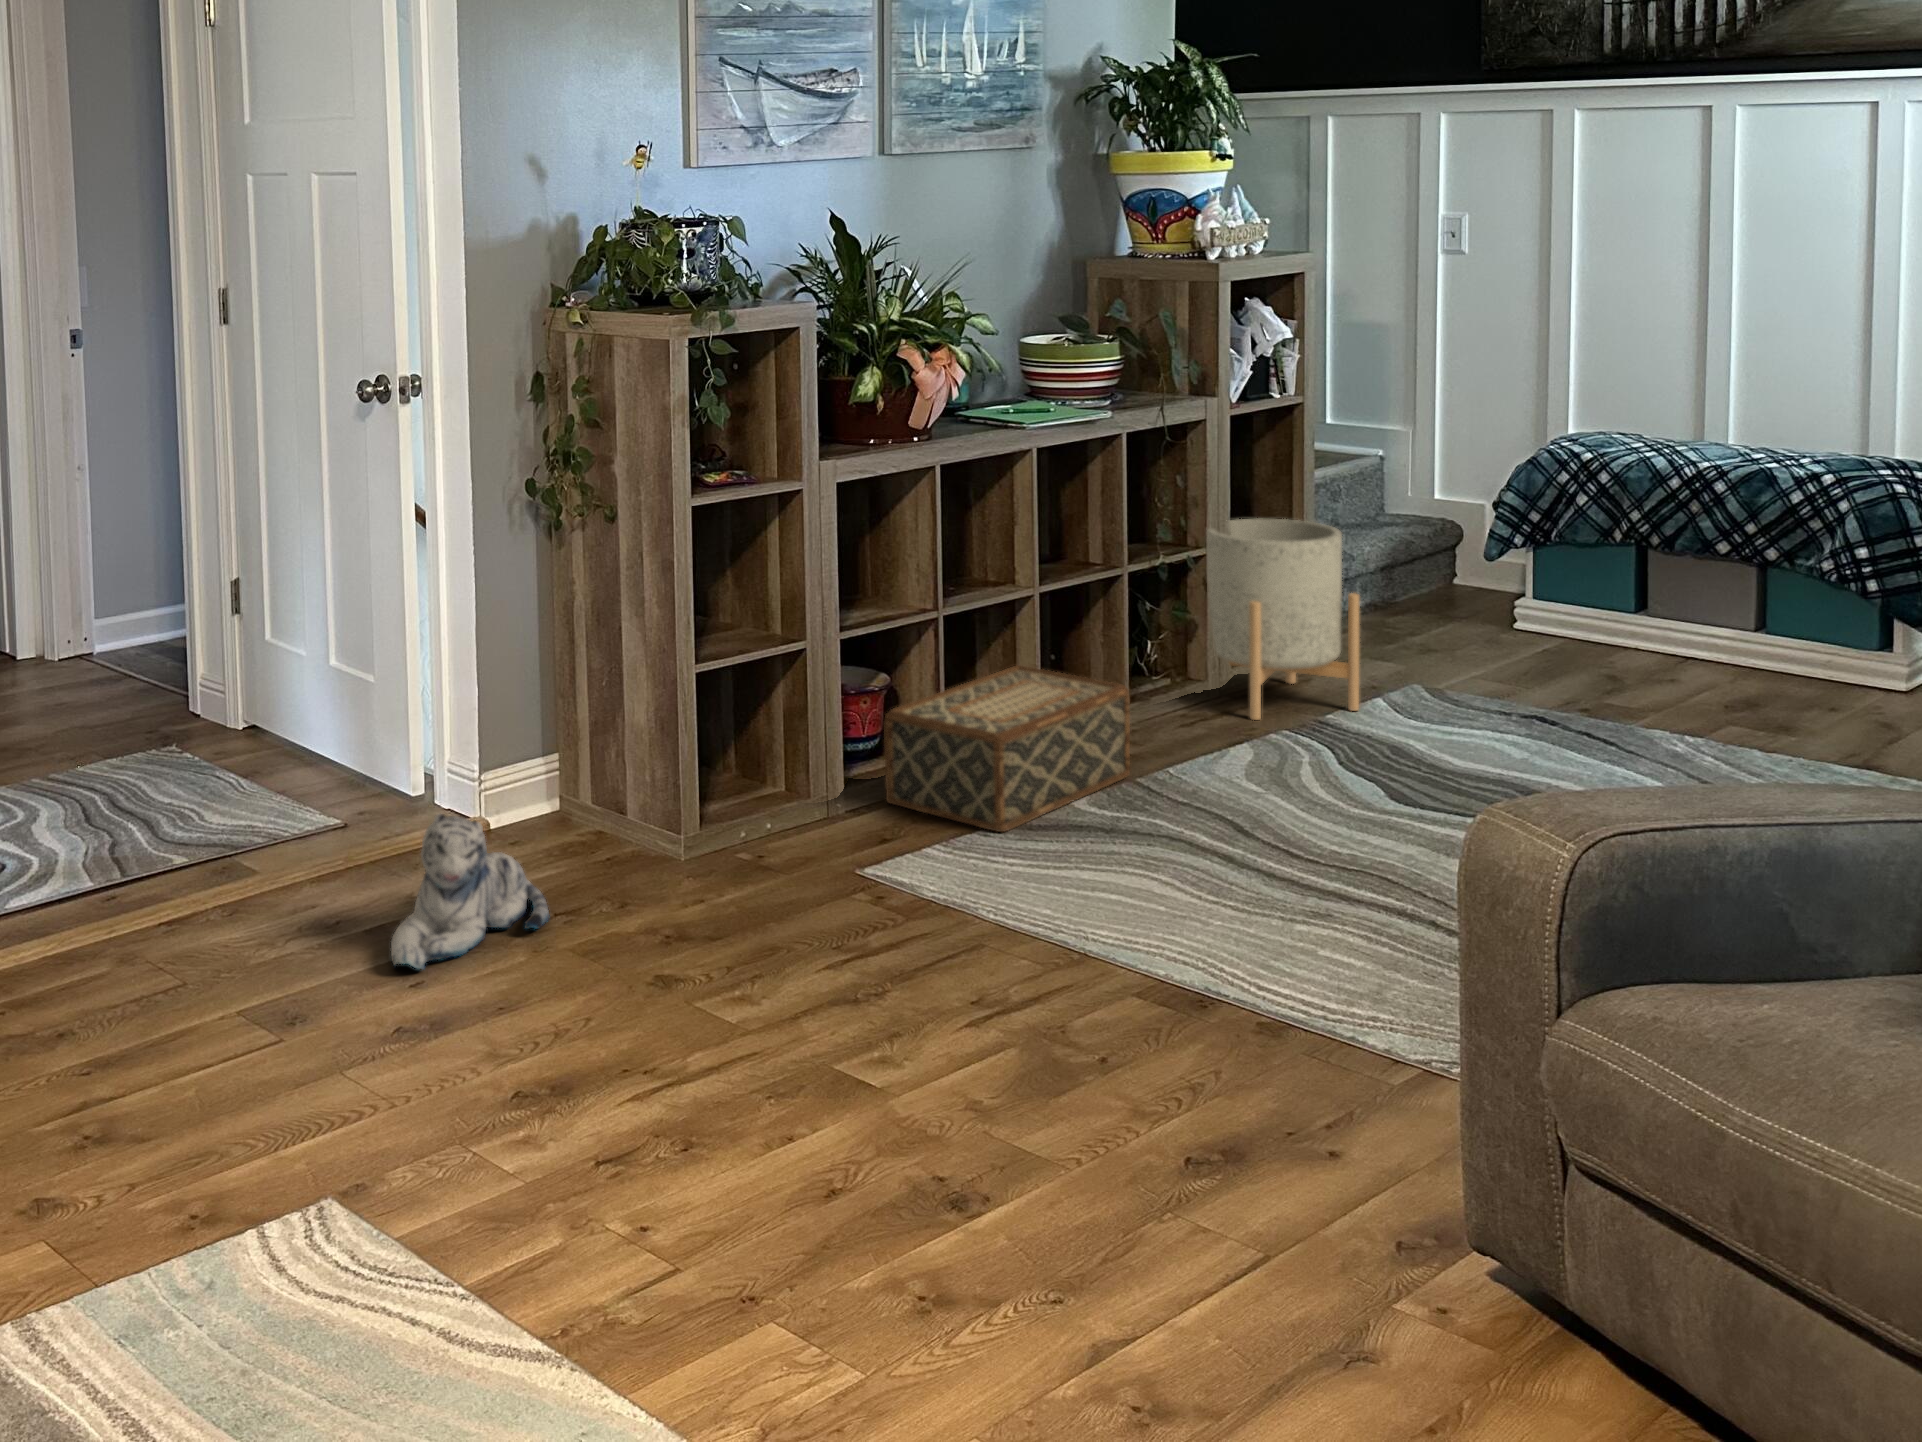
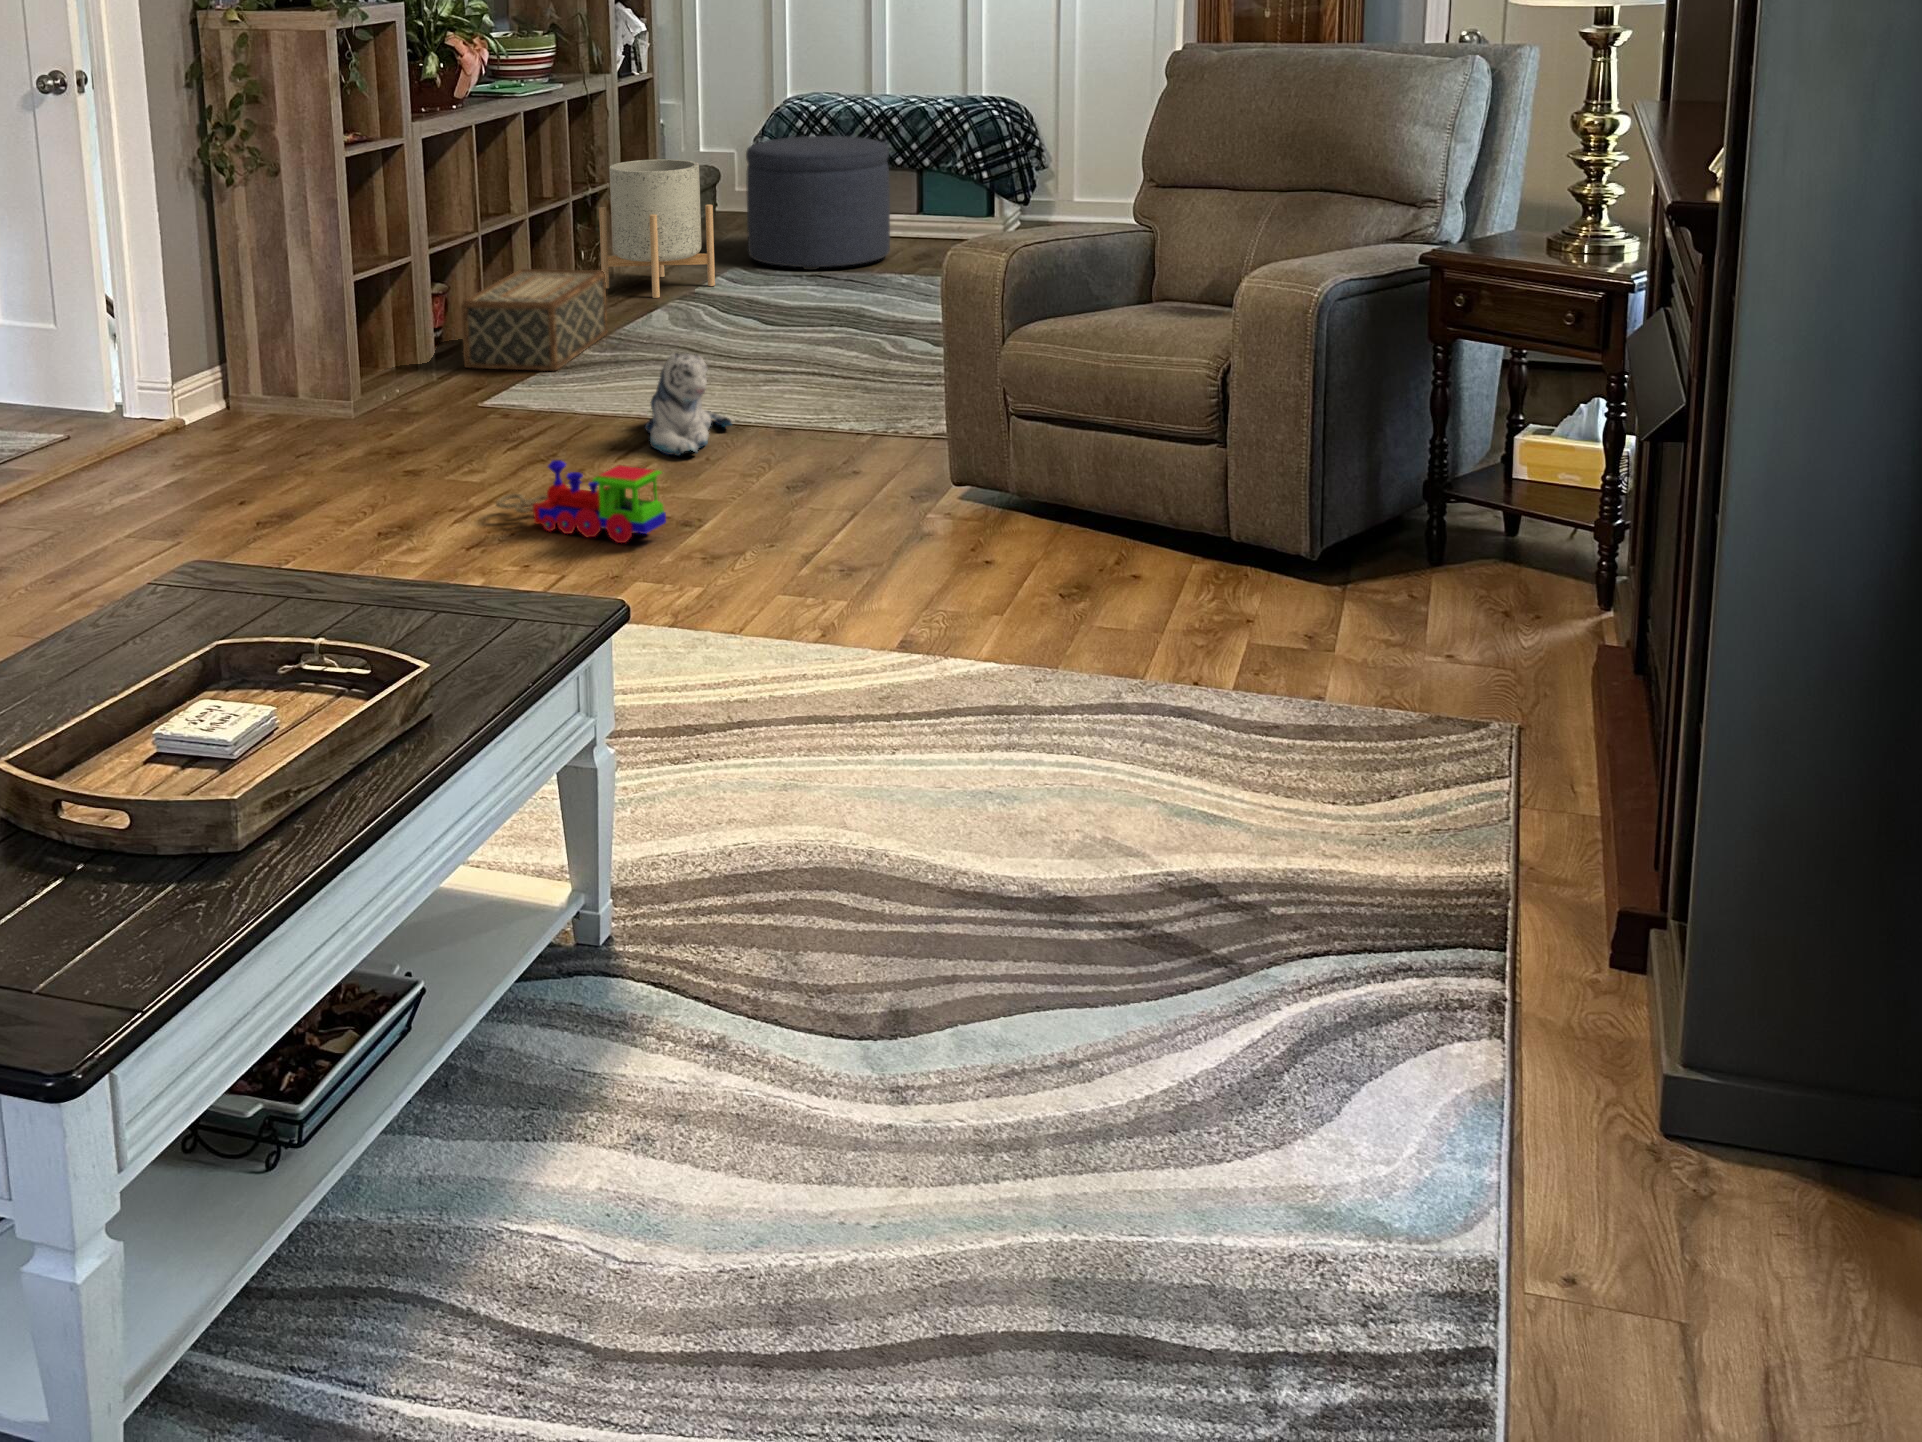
ottoman: none [1444,499,1684,705] -> present [746,136,890,270]
plush toy: present [391,814,550,969] -> present [645,353,731,456]
toy train: none [649,1066,859,1253] -> present [496,460,666,543]

